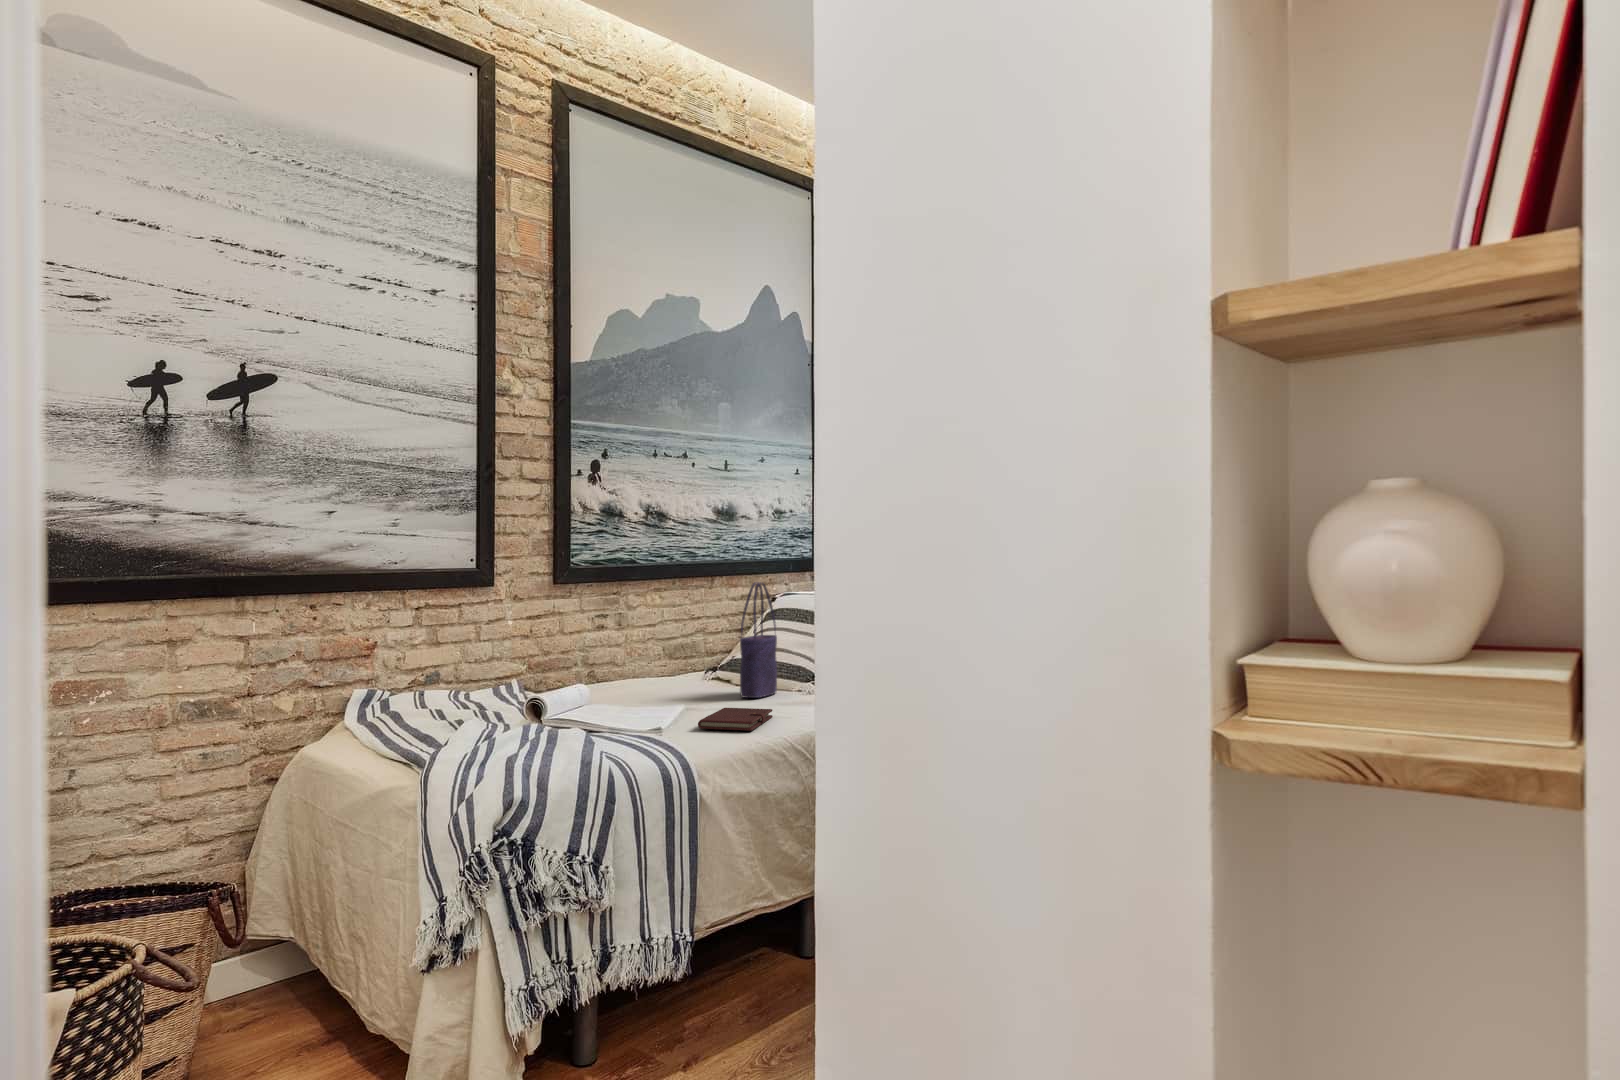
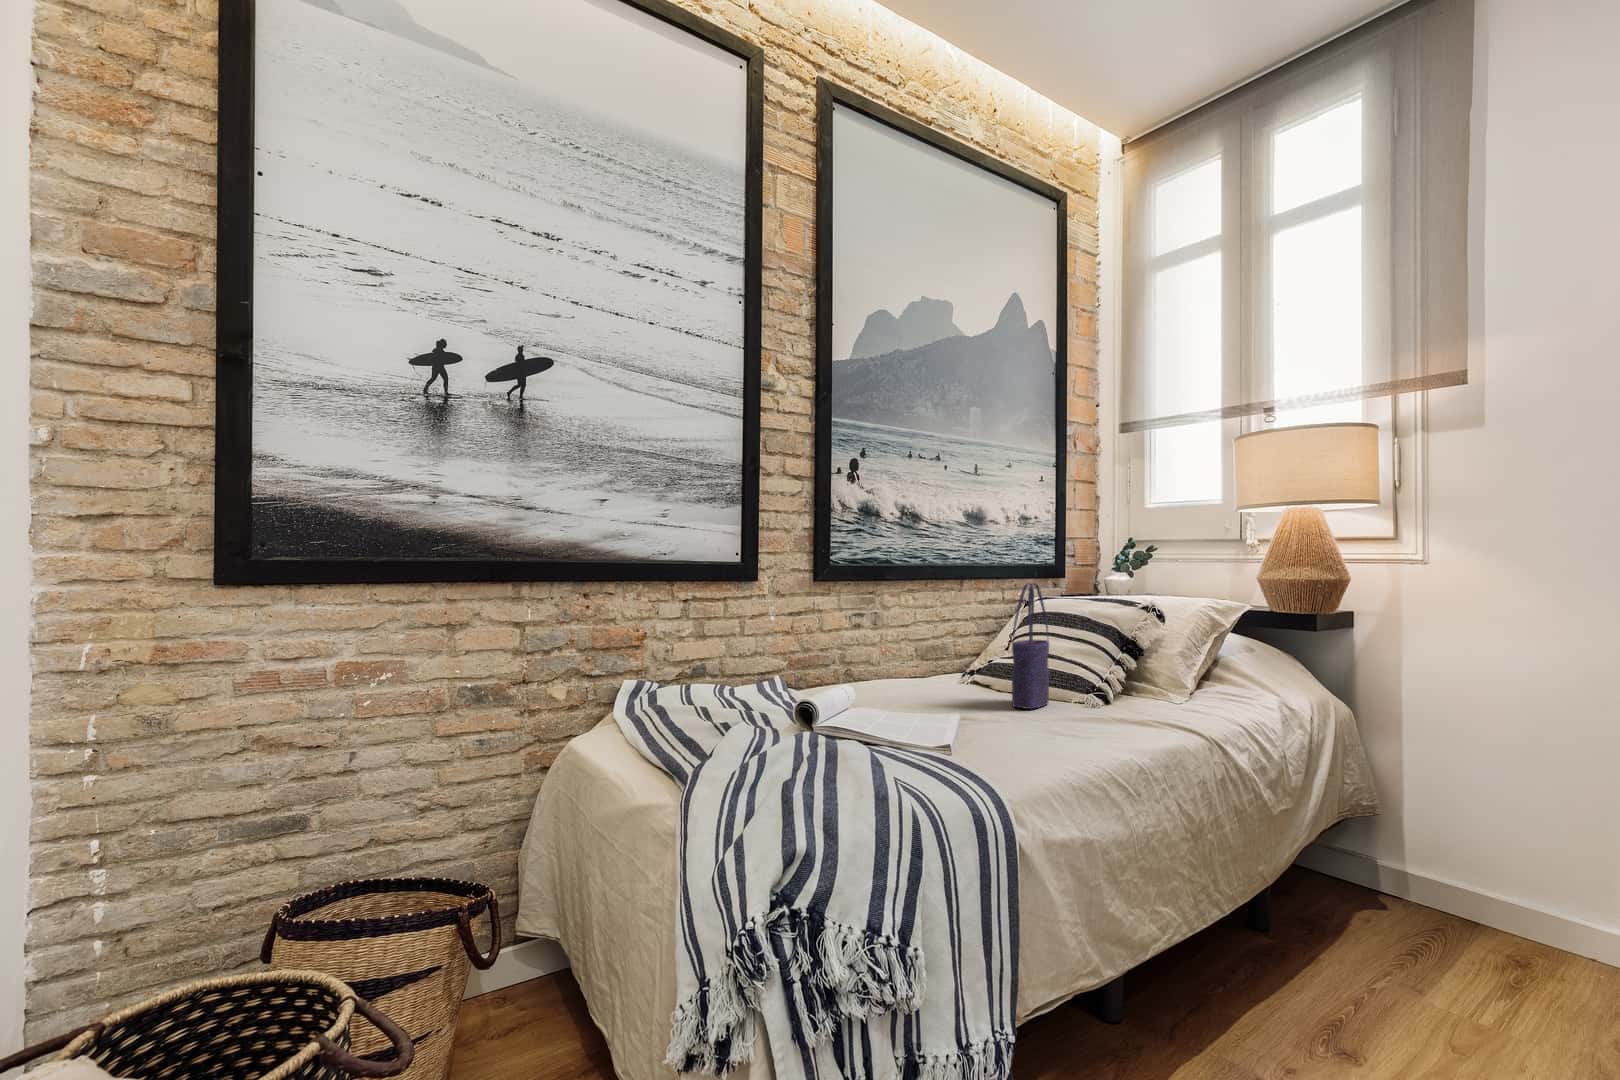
notebook: present [698,708,773,731] -> none [987,722,1065,756]

